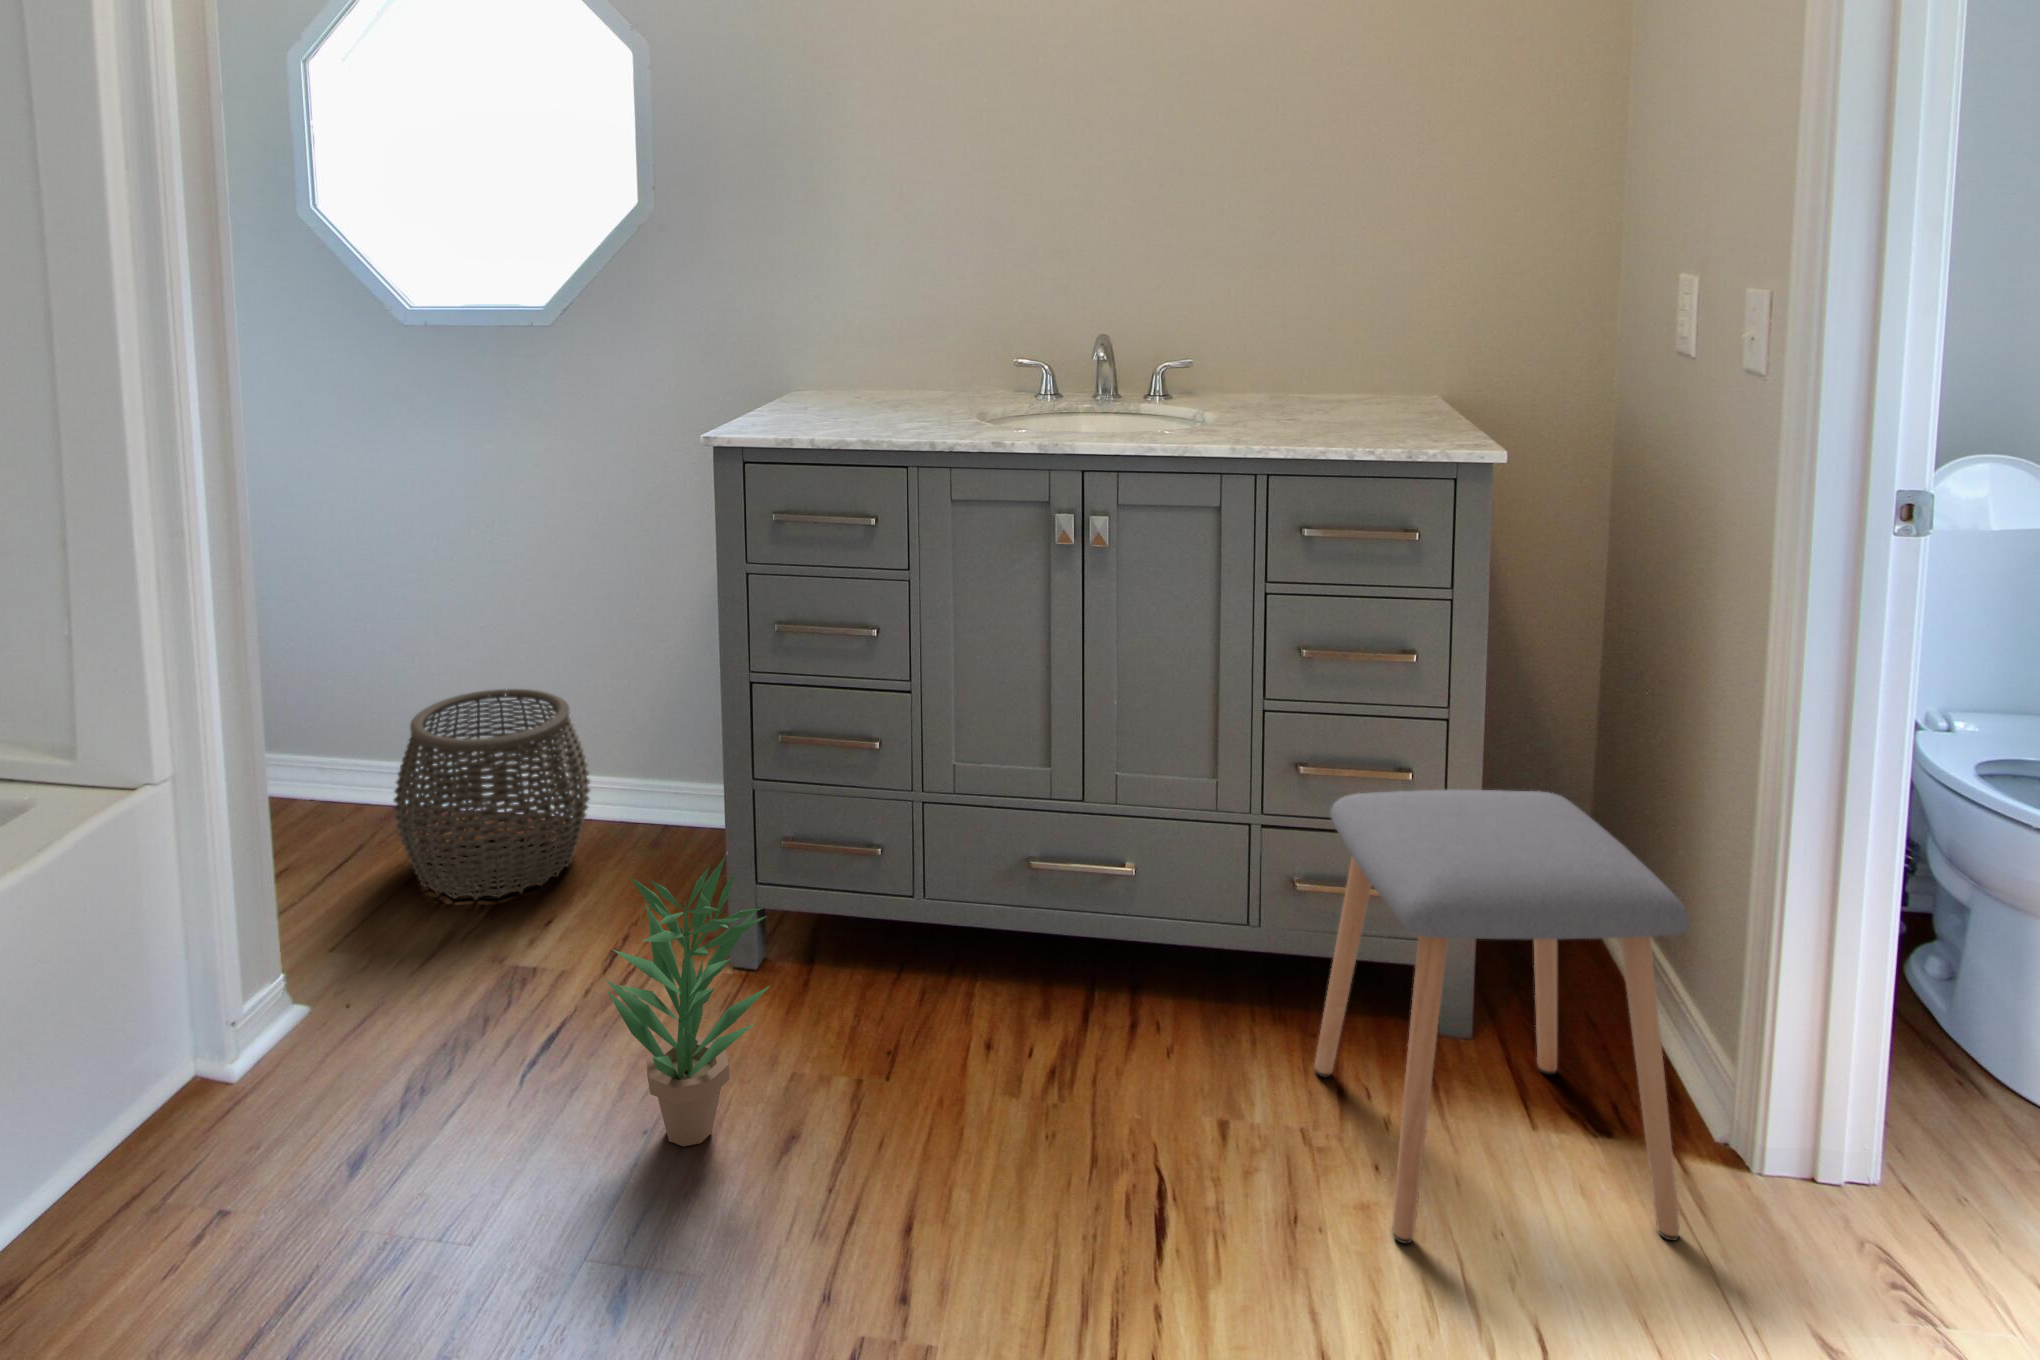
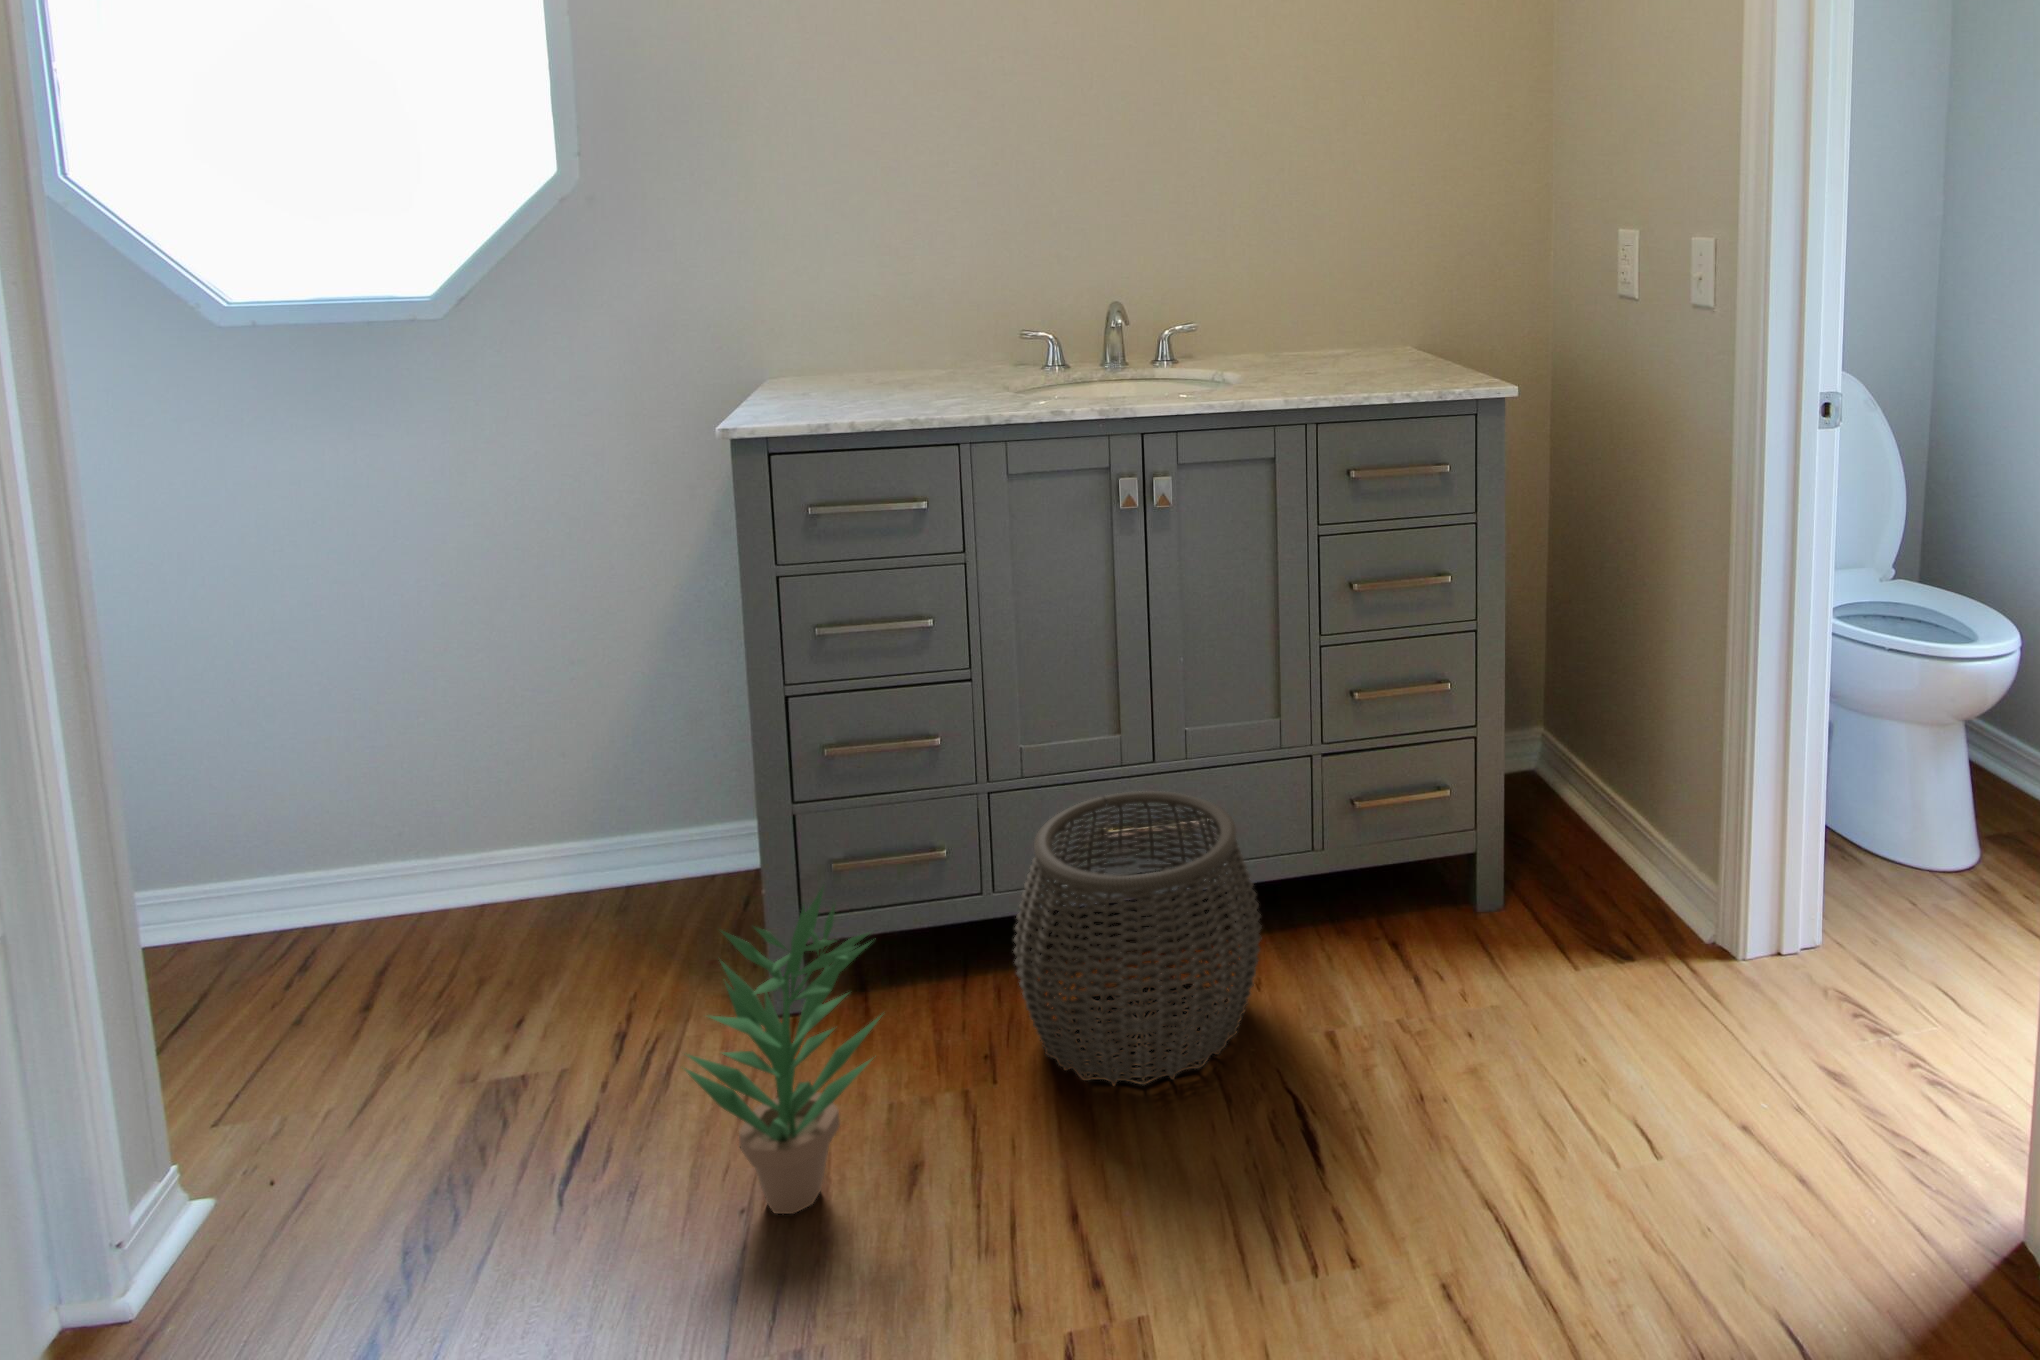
woven basket: present [394,689,590,900] -> present [1014,791,1261,1086]
stool: present [1315,790,1690,1244] -> none [1389,679,1707,1091]

